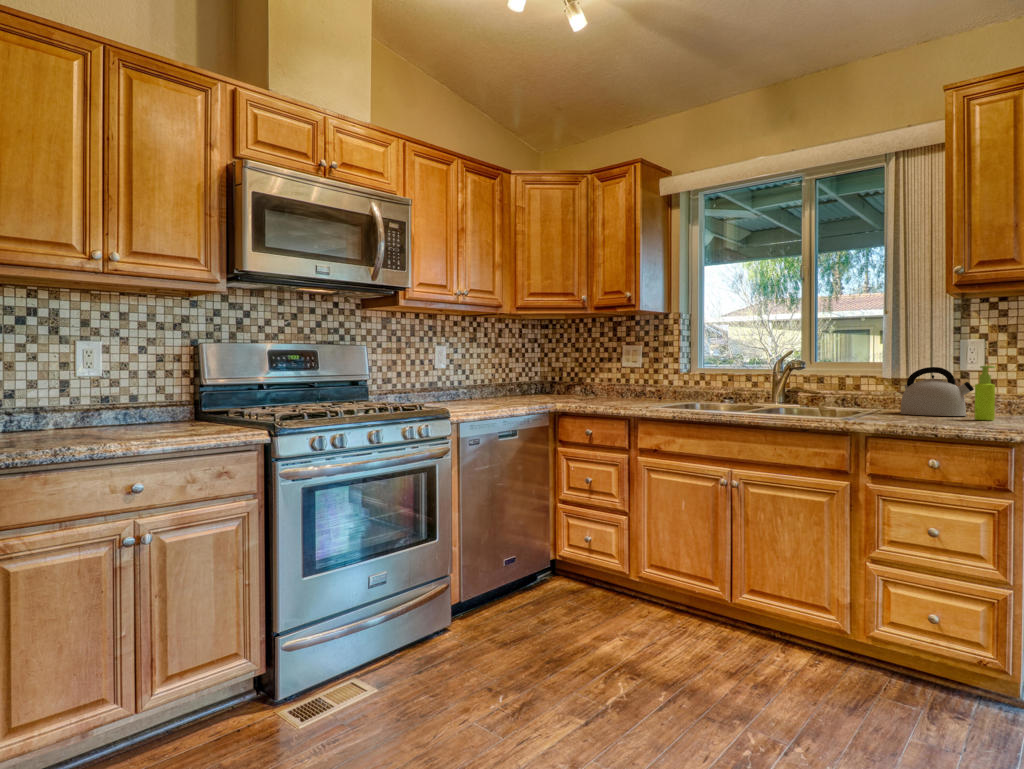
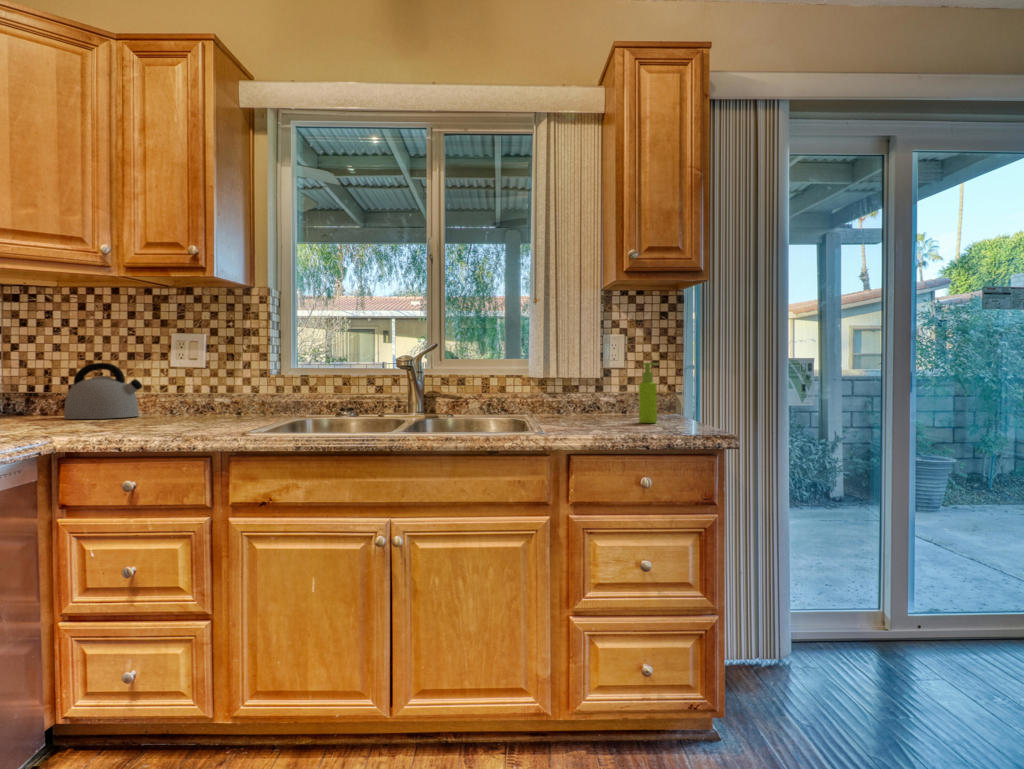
kettle: present [900,367,974,416] -> present [64,363,142,419]

